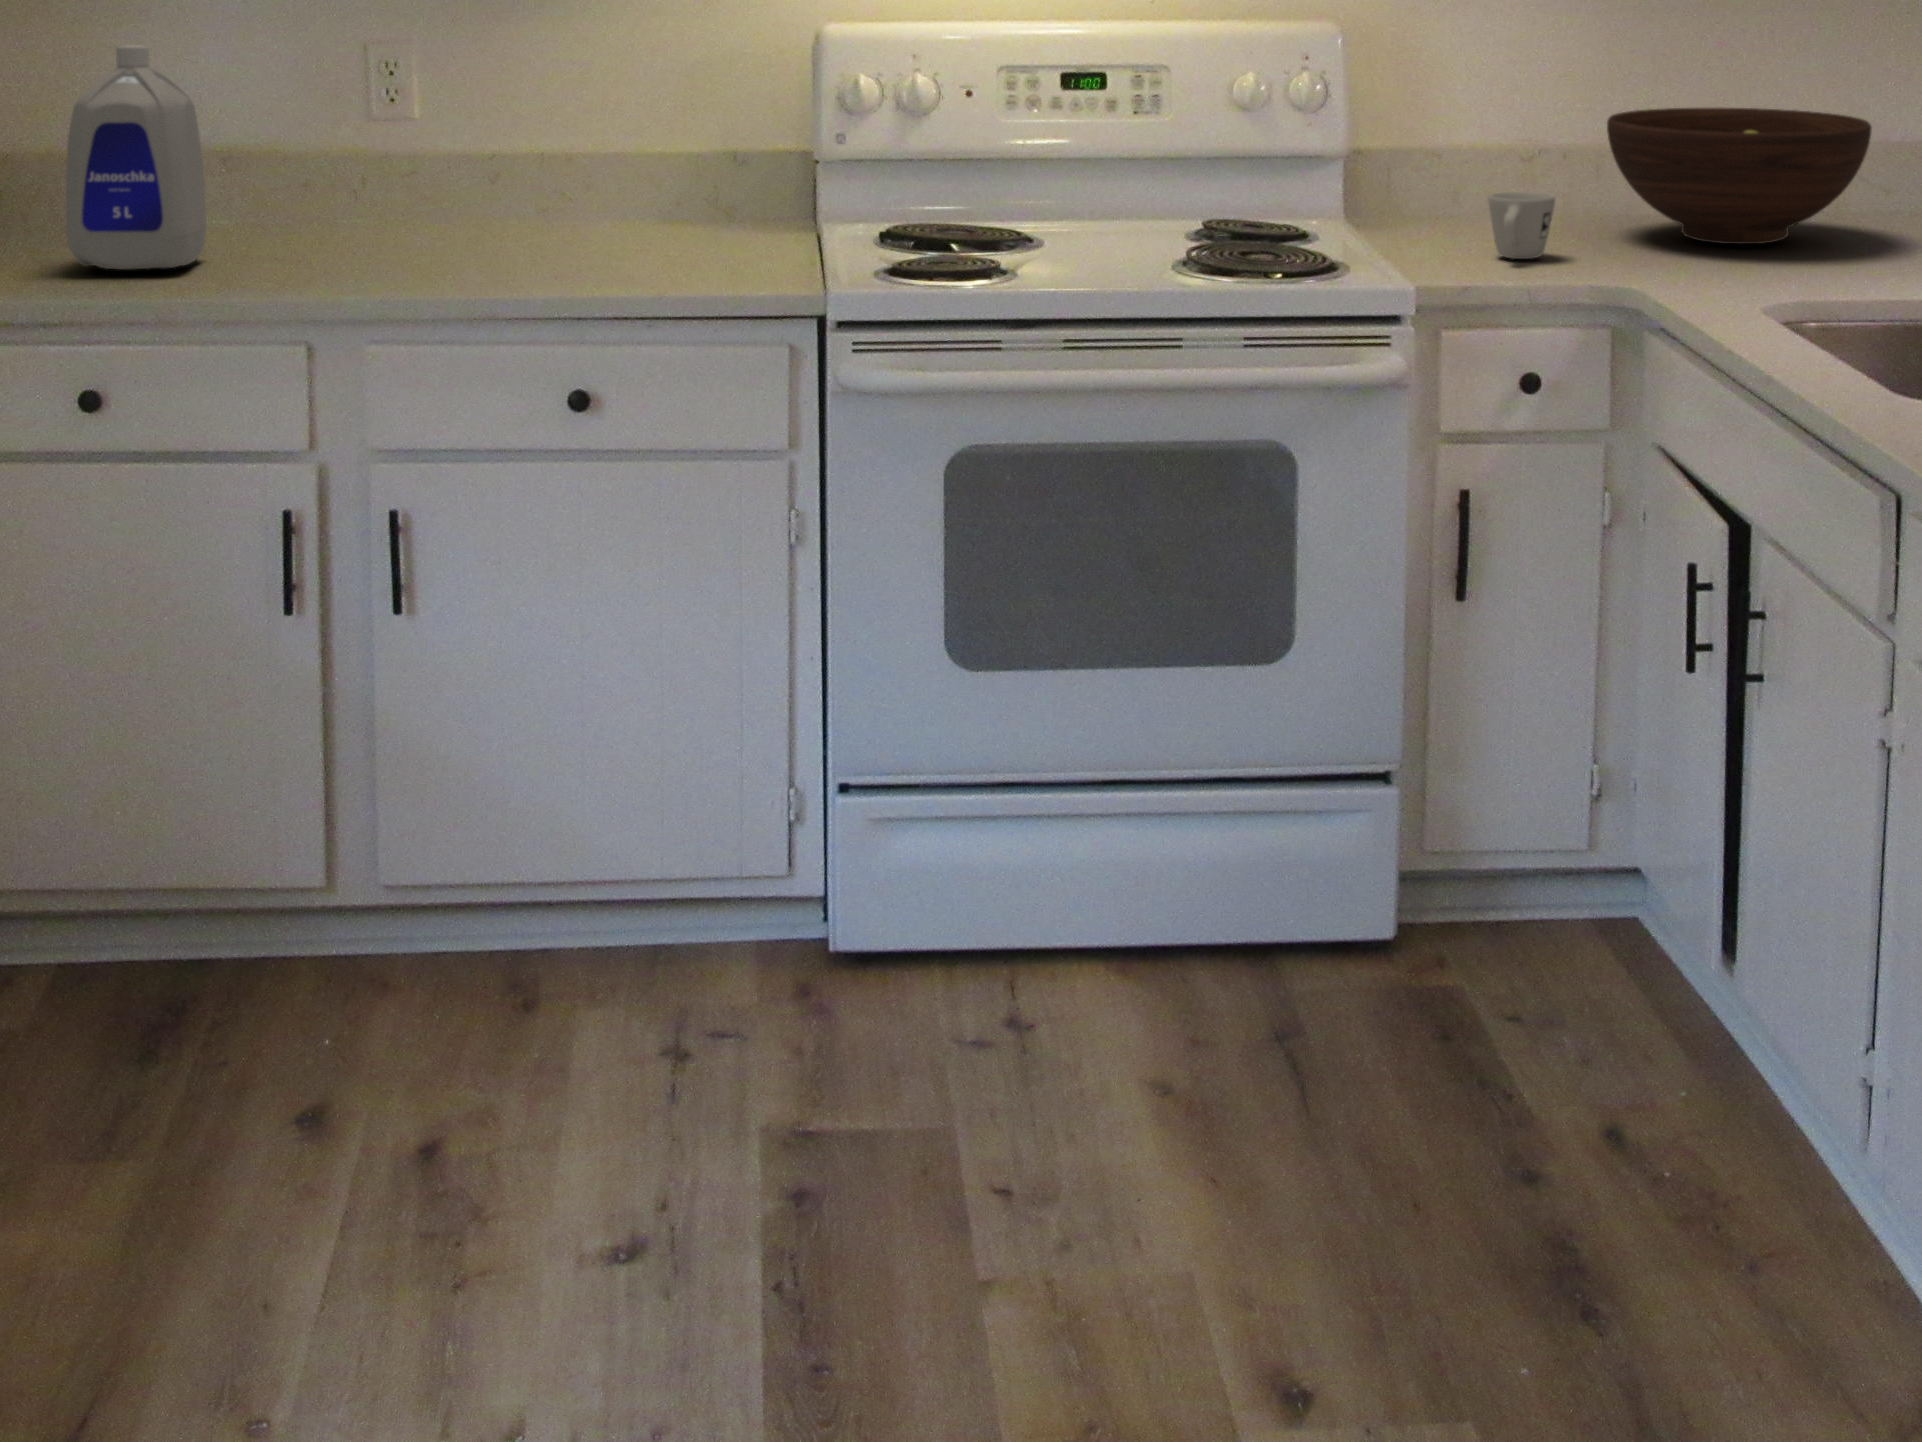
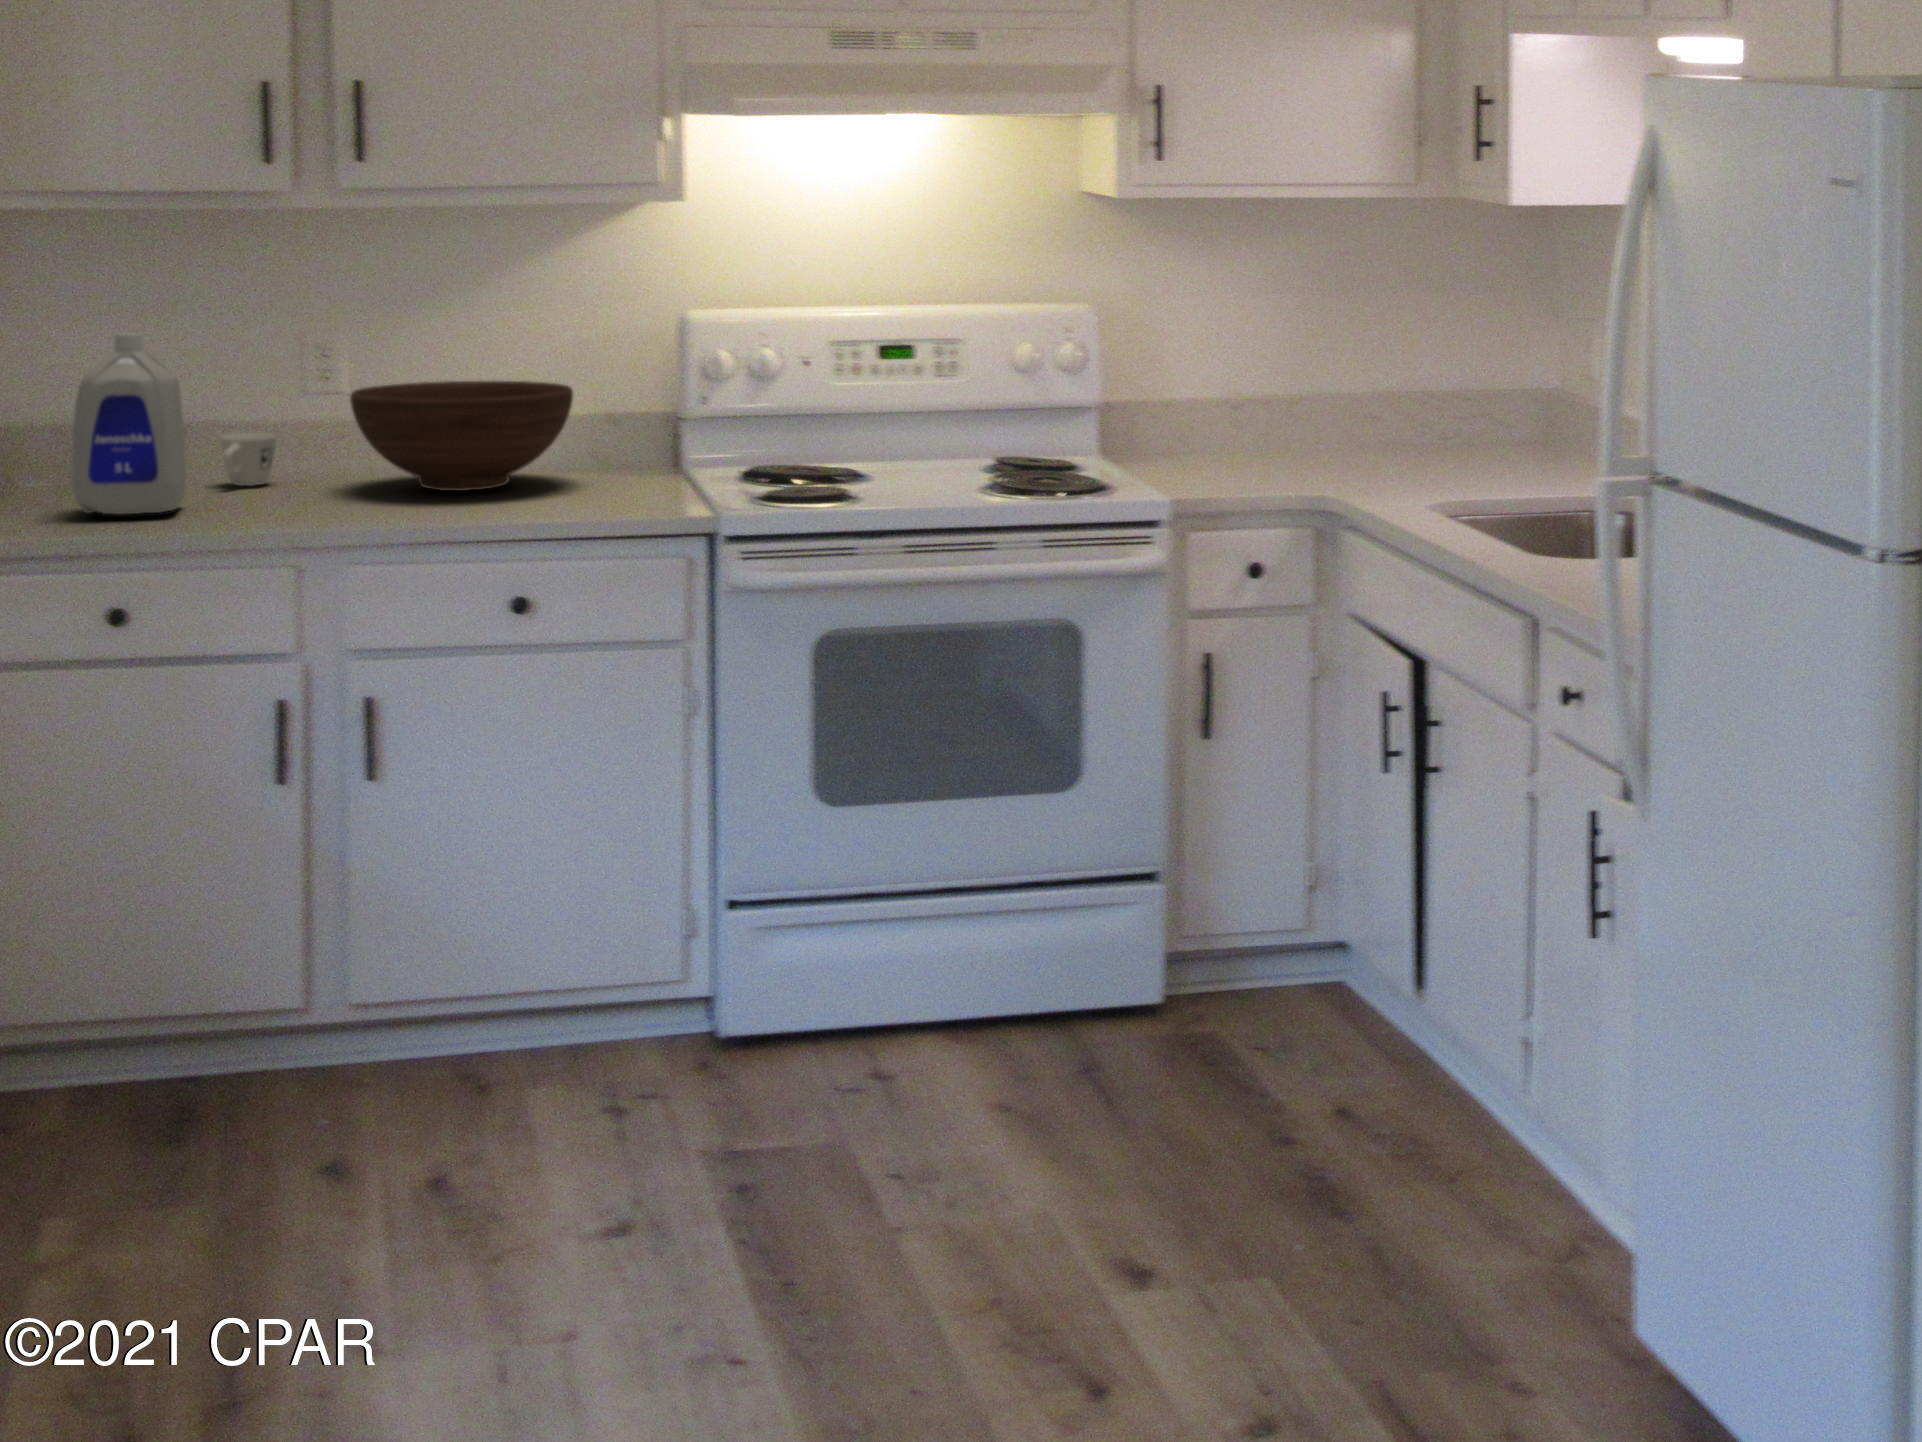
fruit bowl: present [1607,108,1872,244] -> present [350,381,573,491]
mug: present [1488,192,1555,259] -> present [220,433,277,486]

